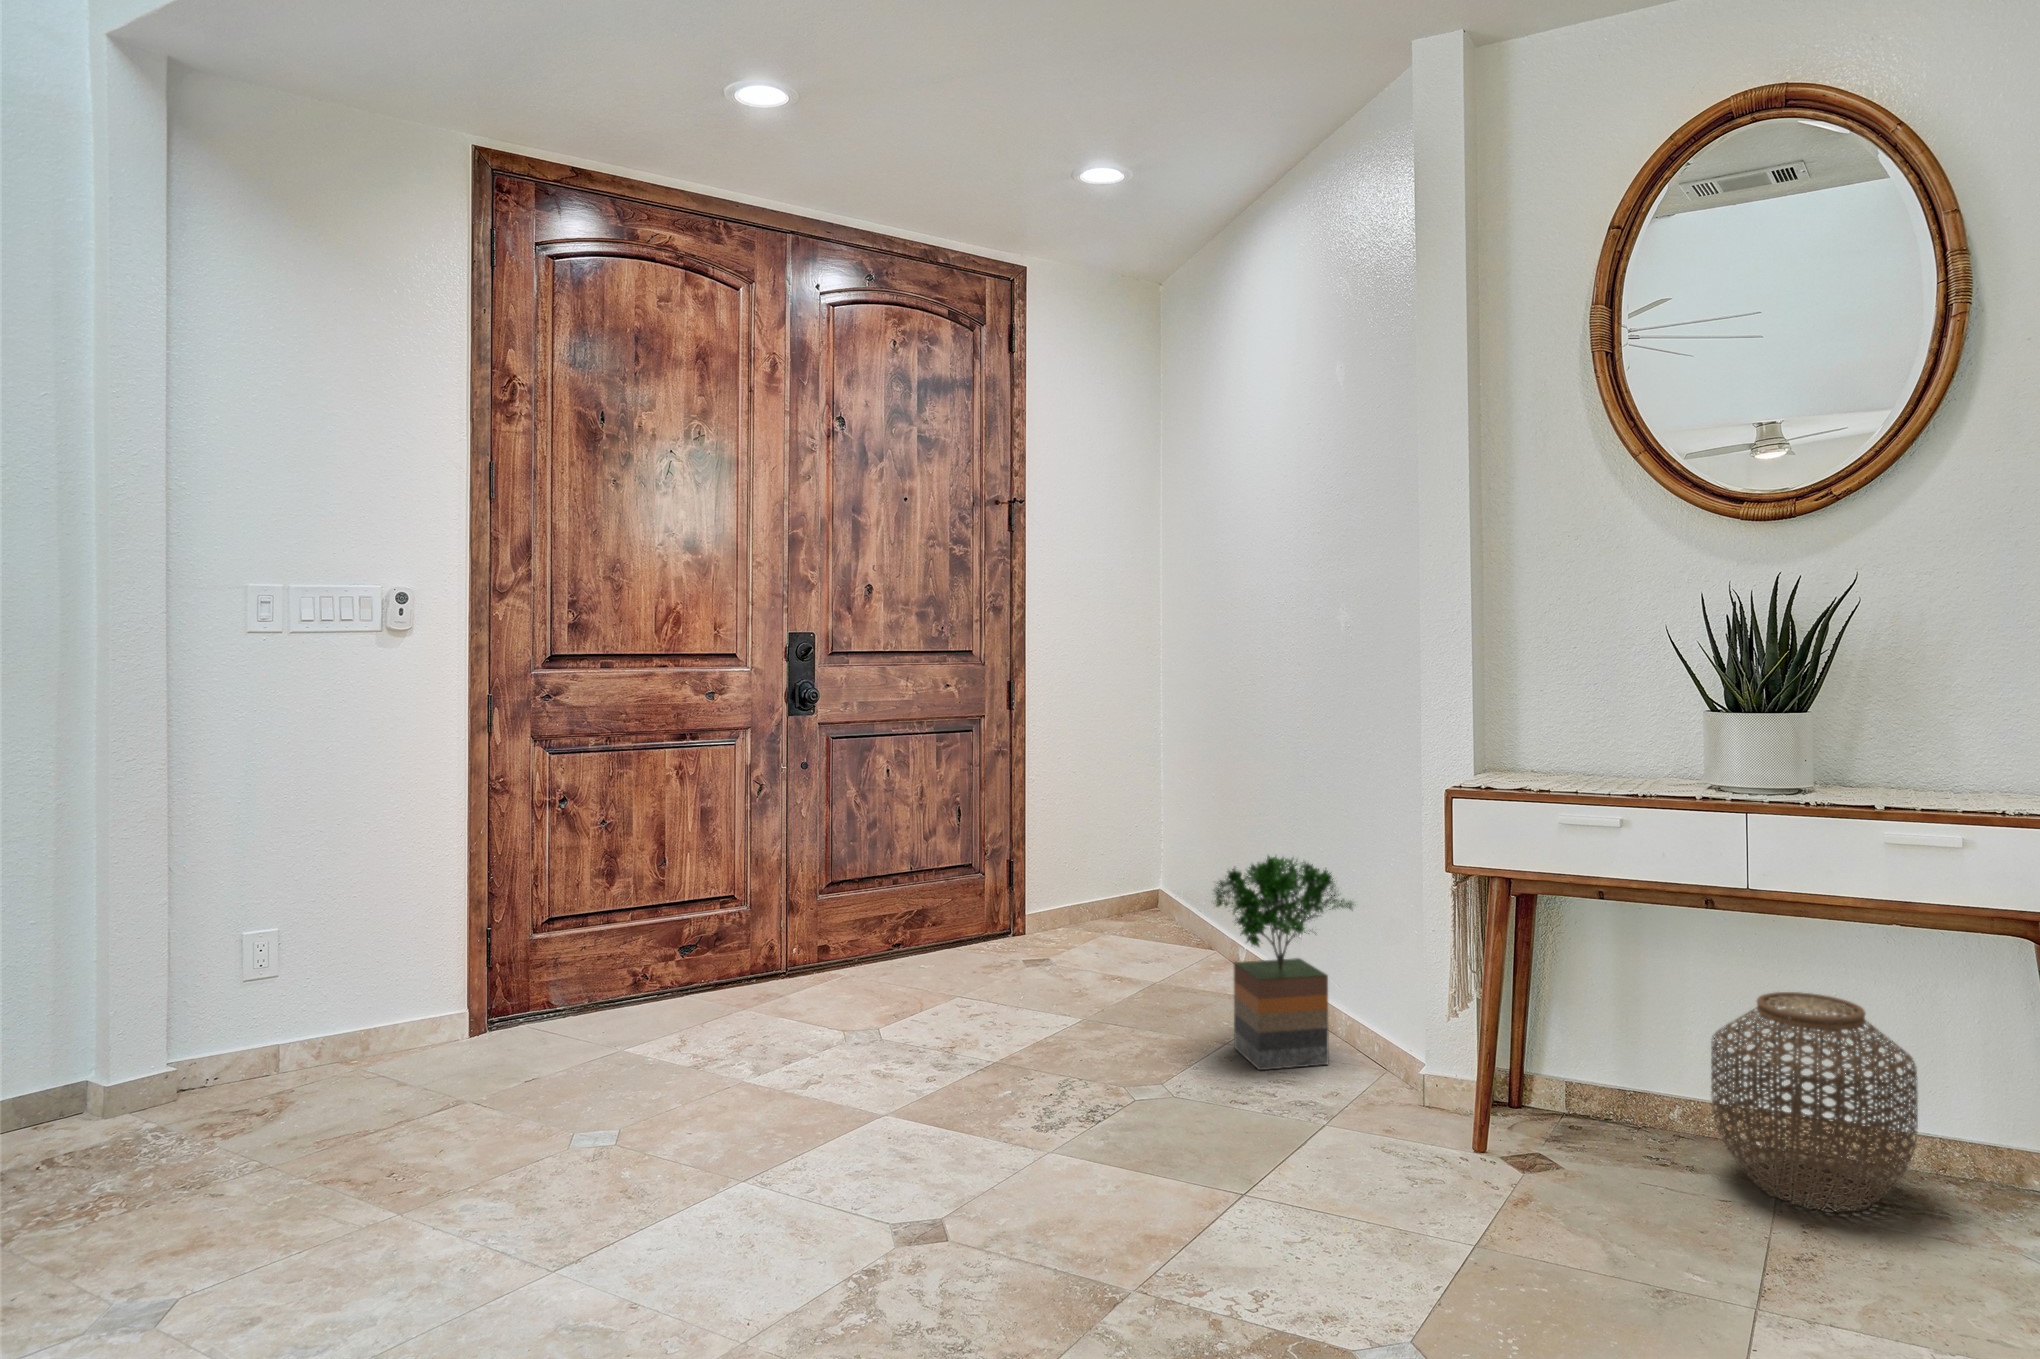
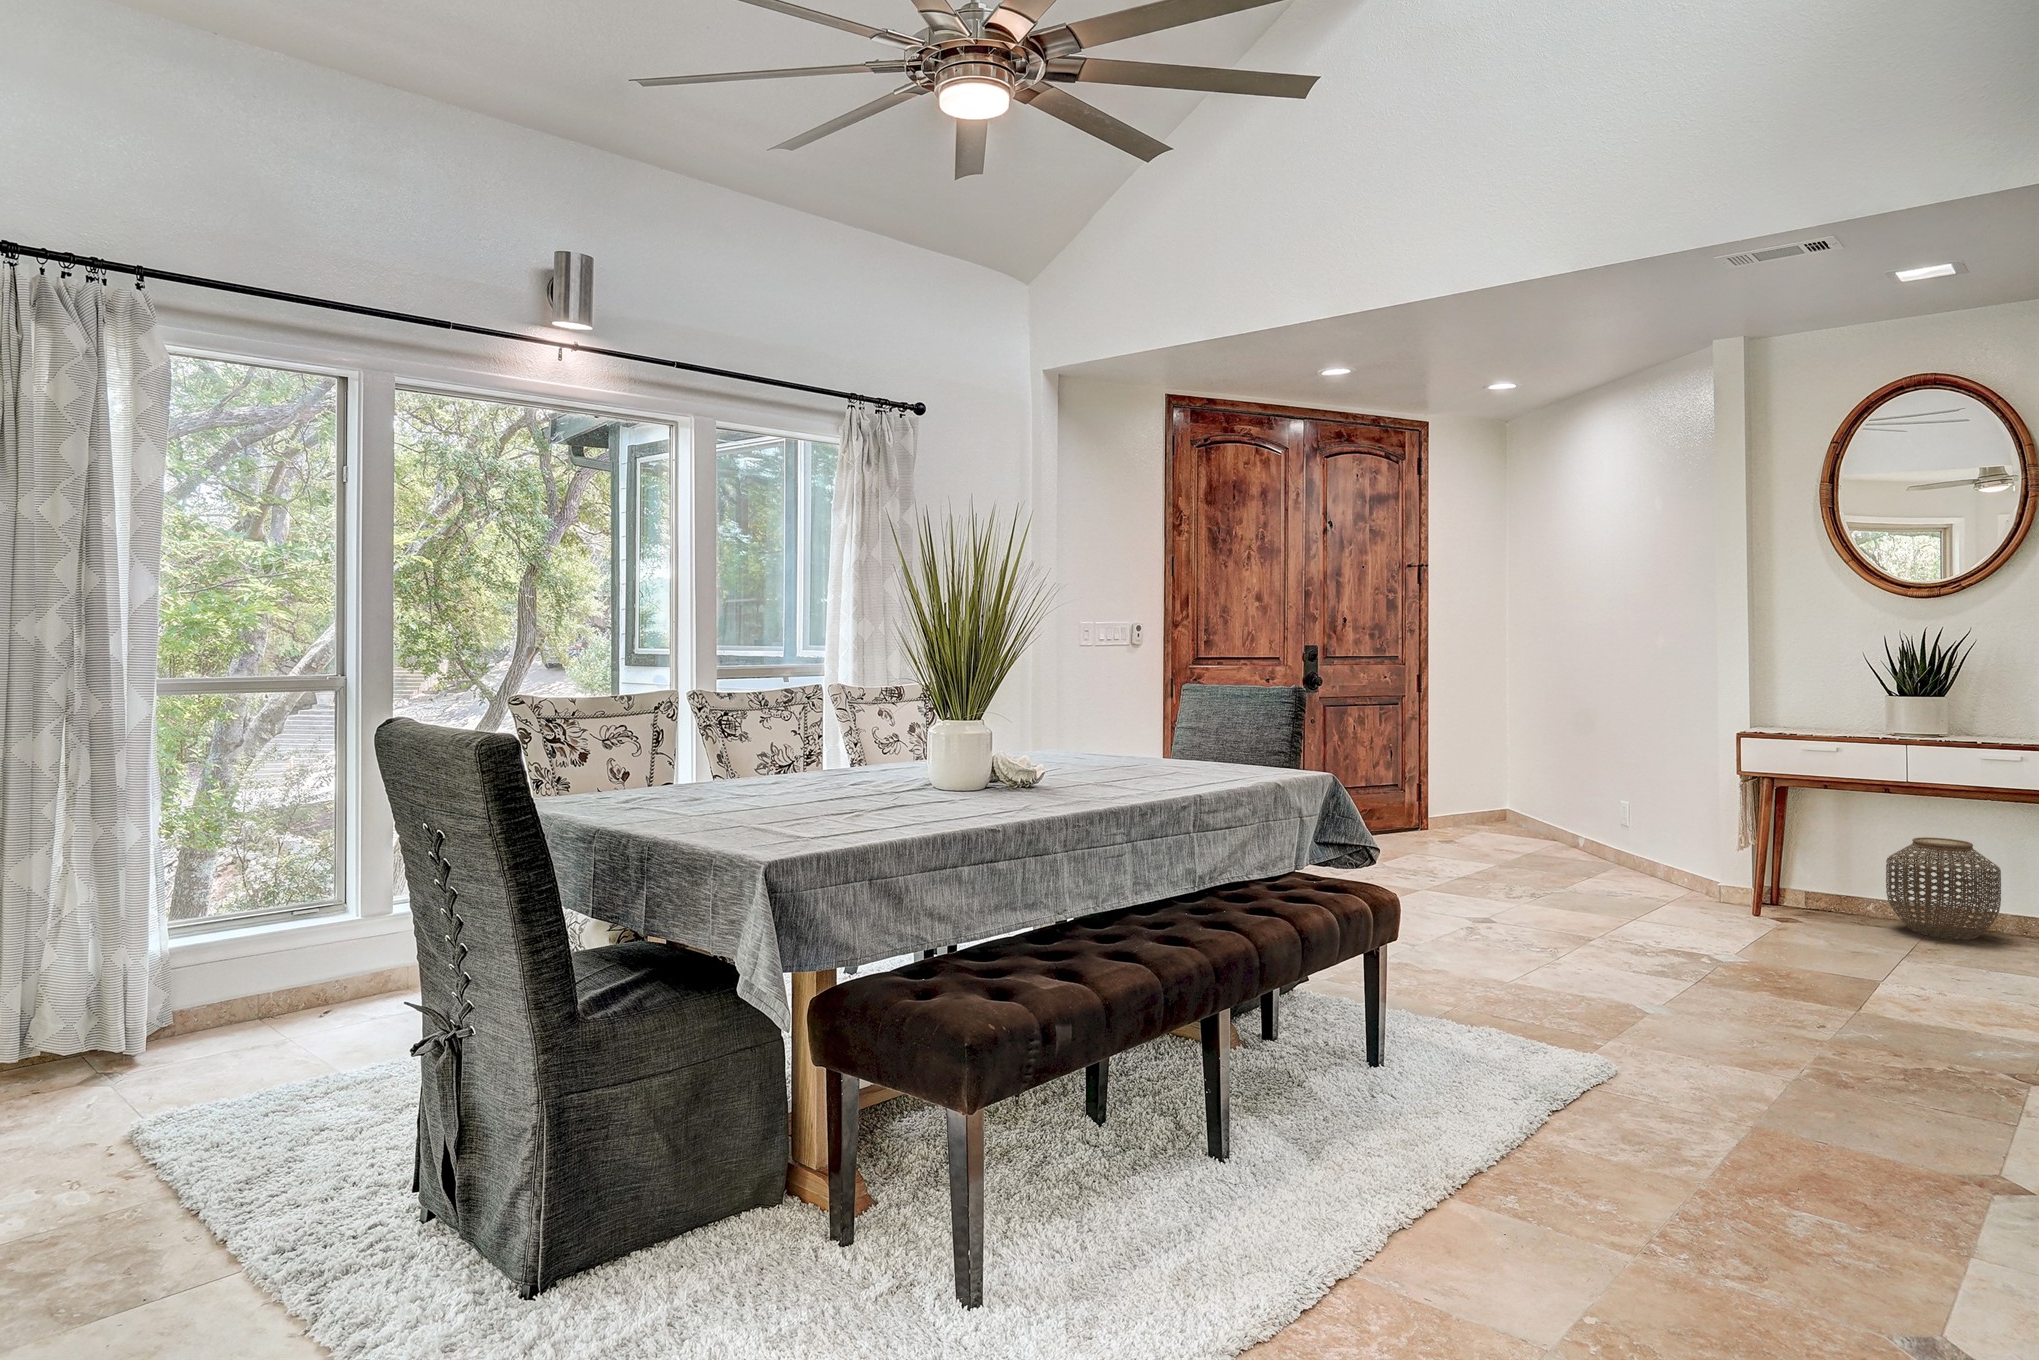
potted tree: present [1214,855,1354,1070] -> none [1584,772,1675,885]

